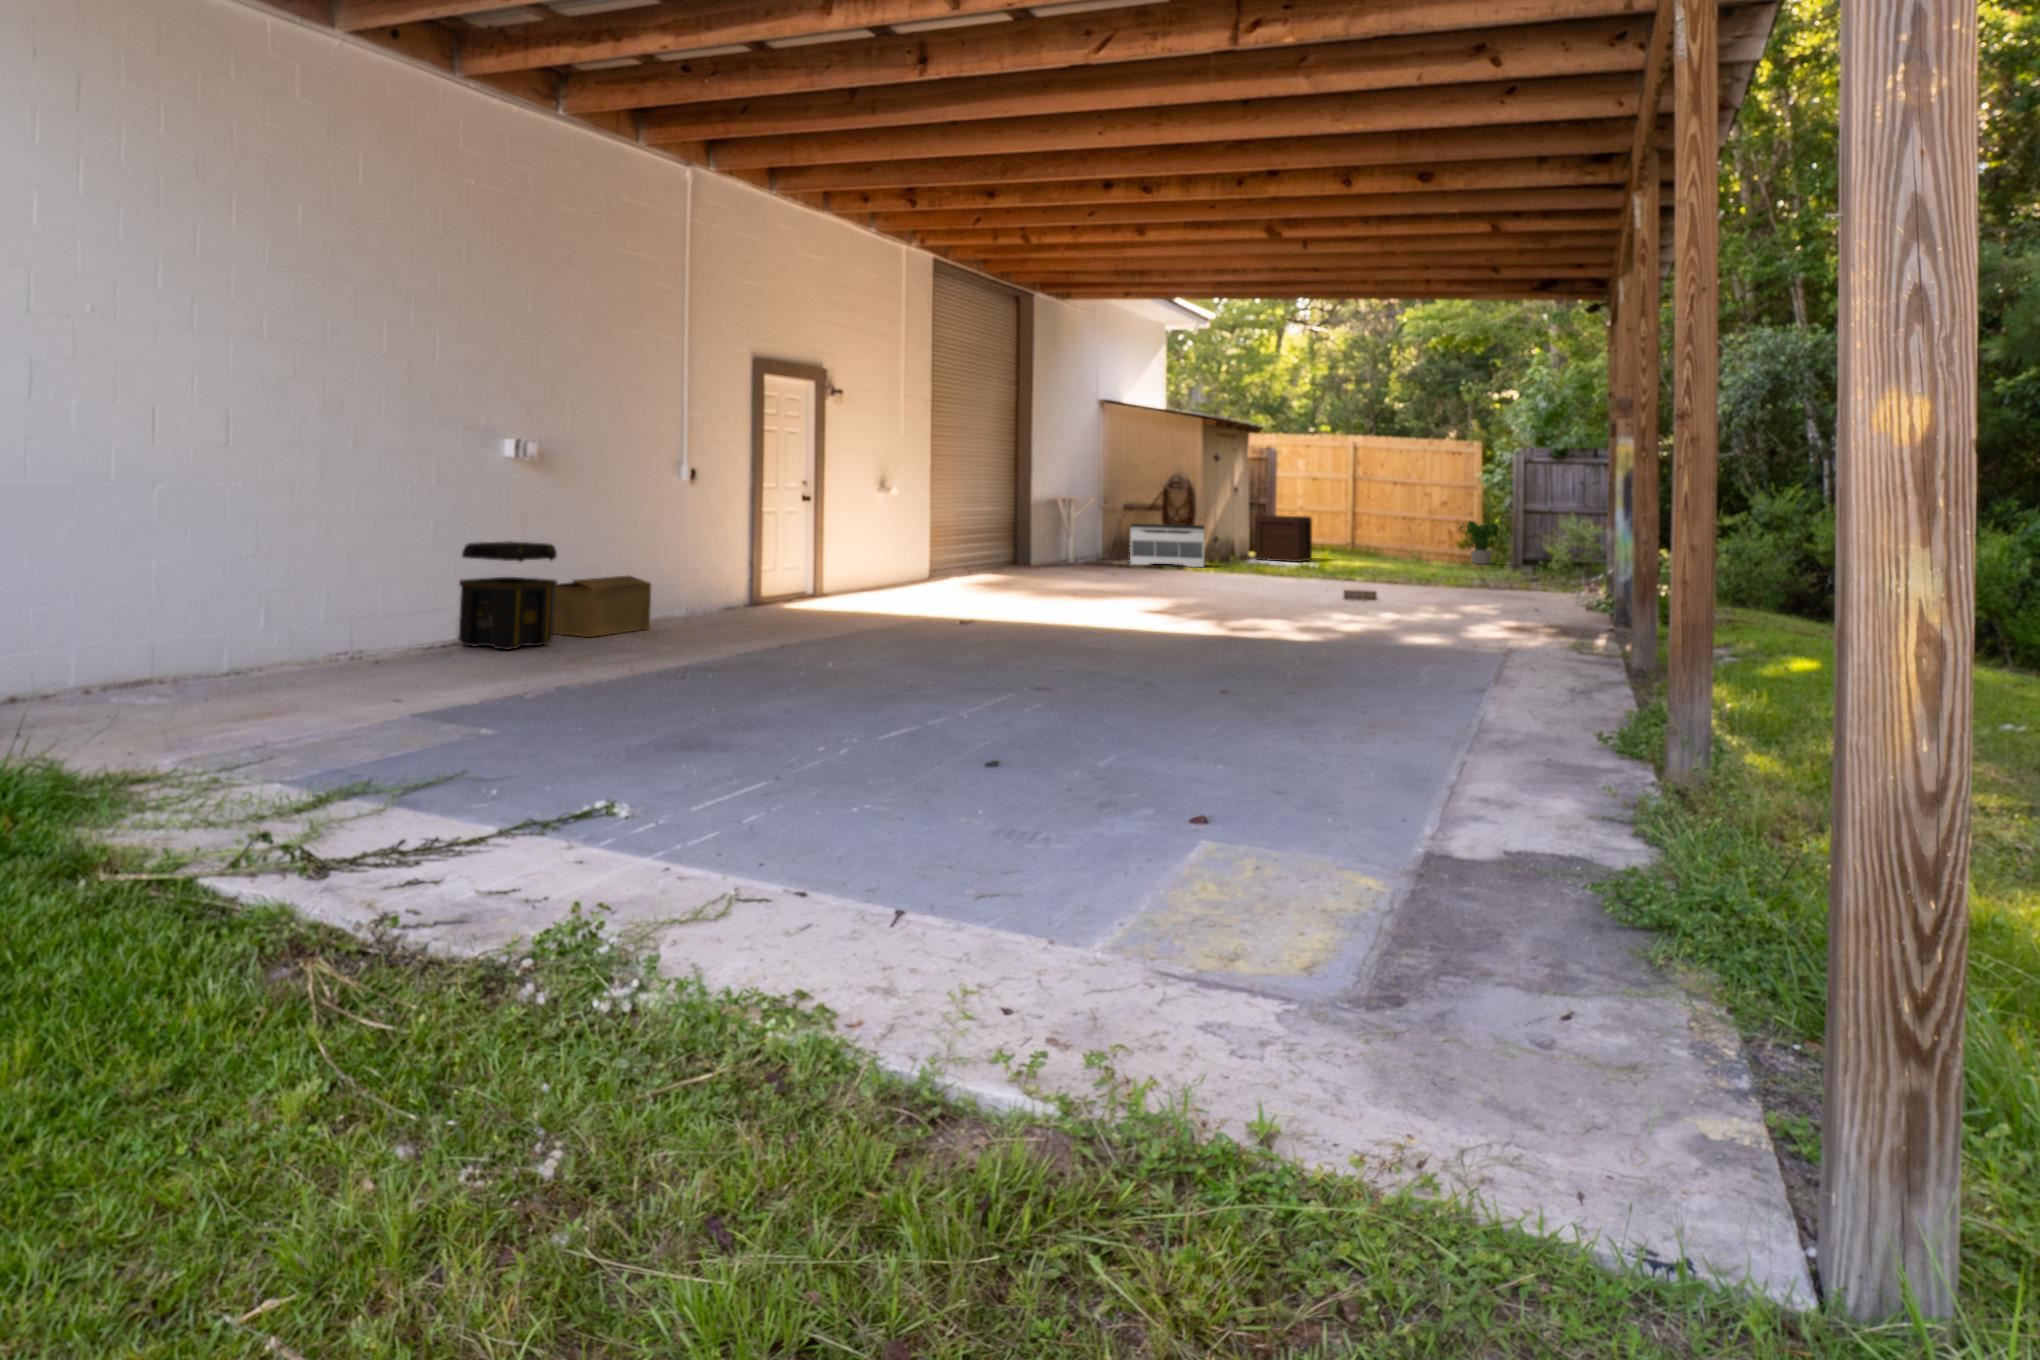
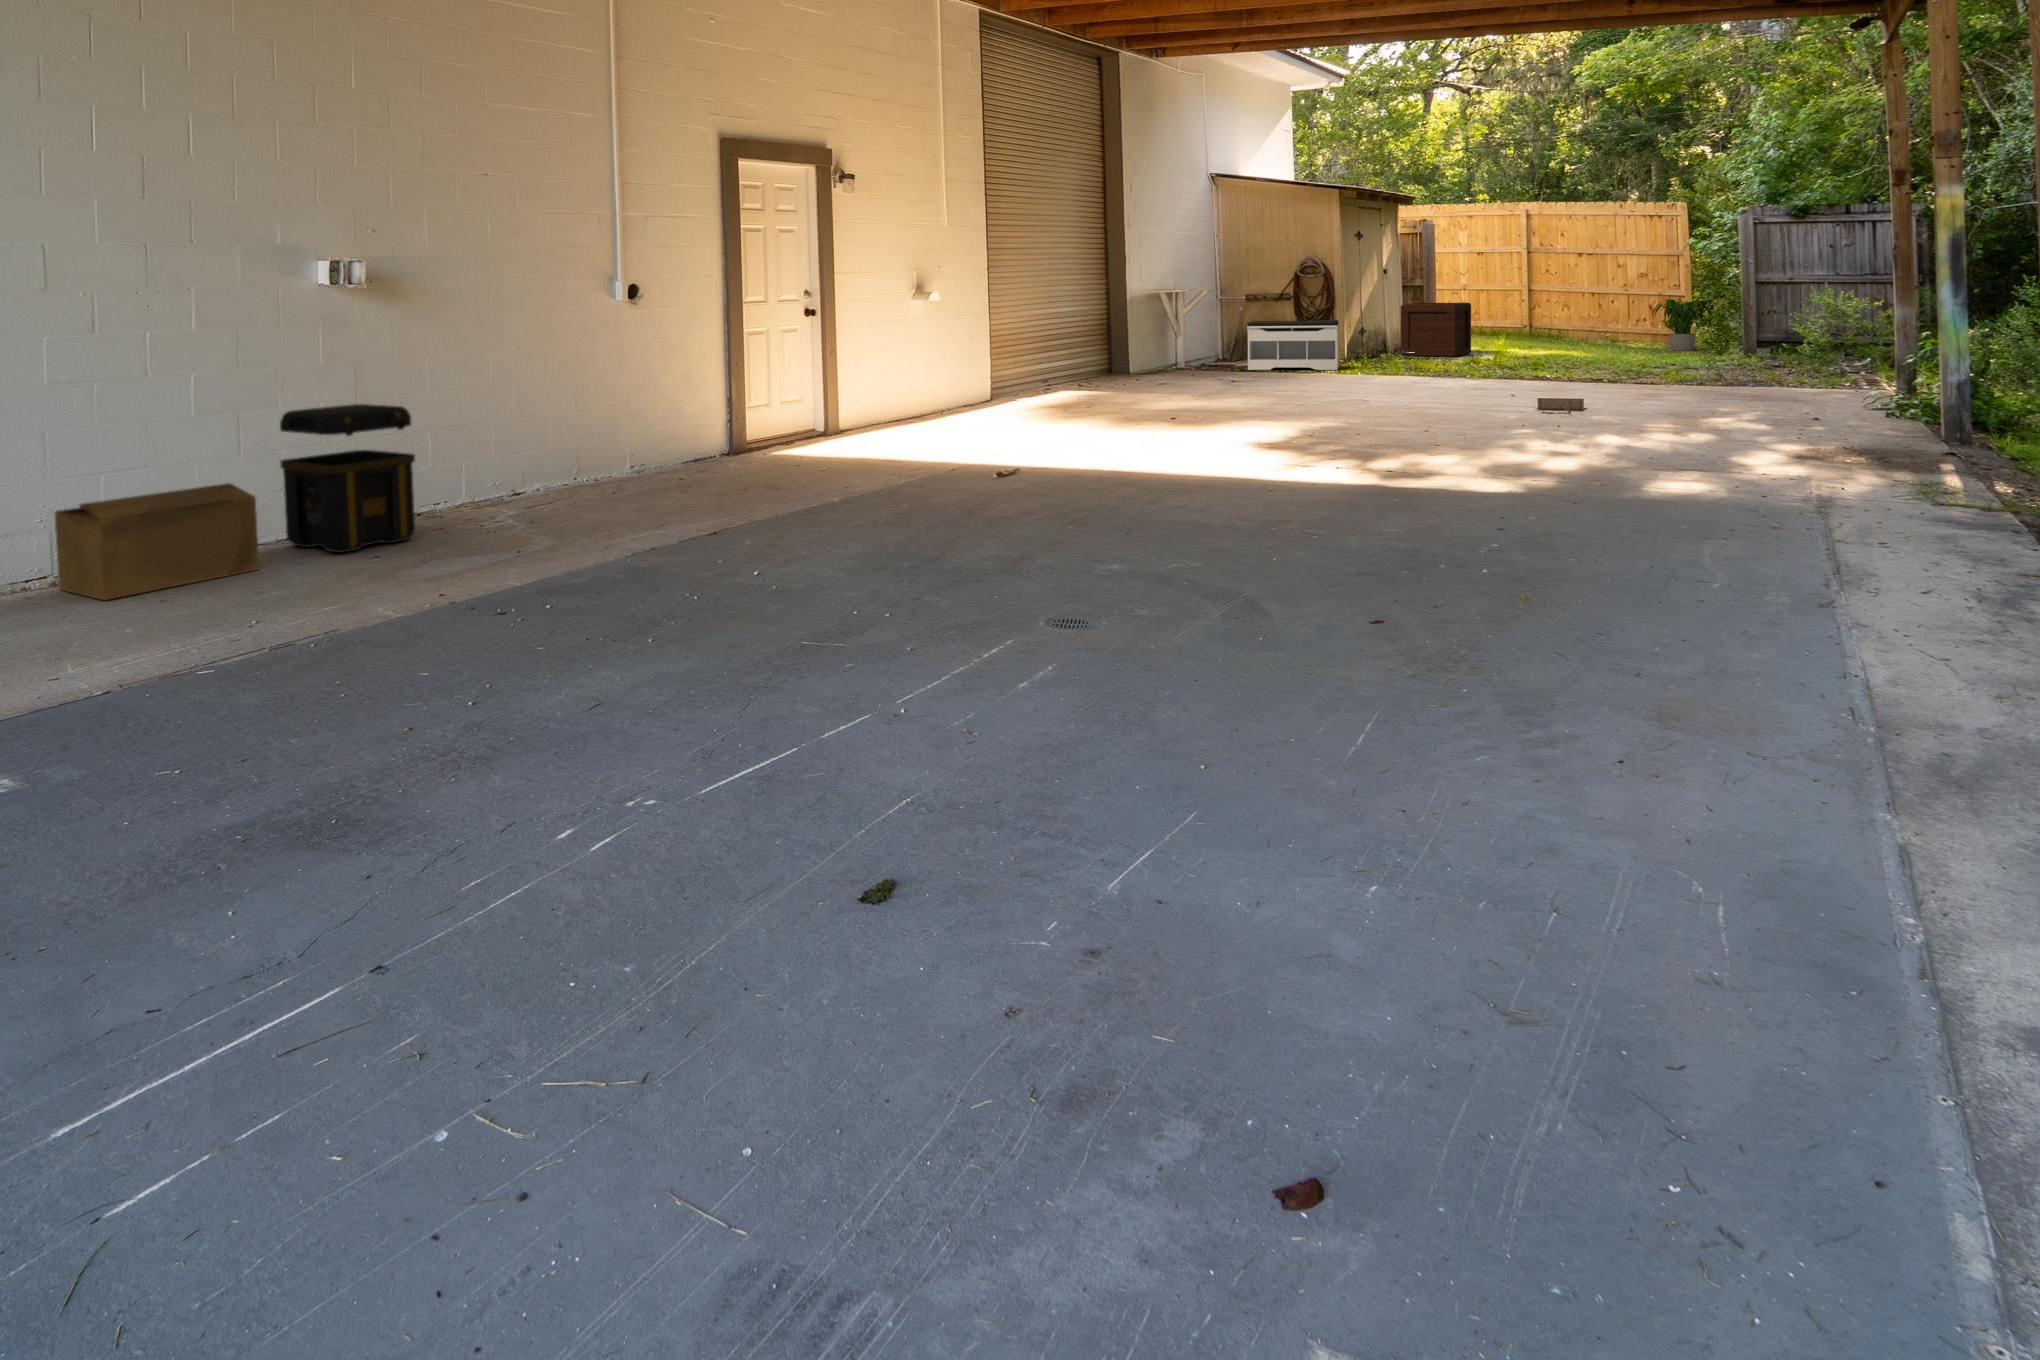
cardboard box: present [553,576,651,637] -> present [55,483,259,600]

